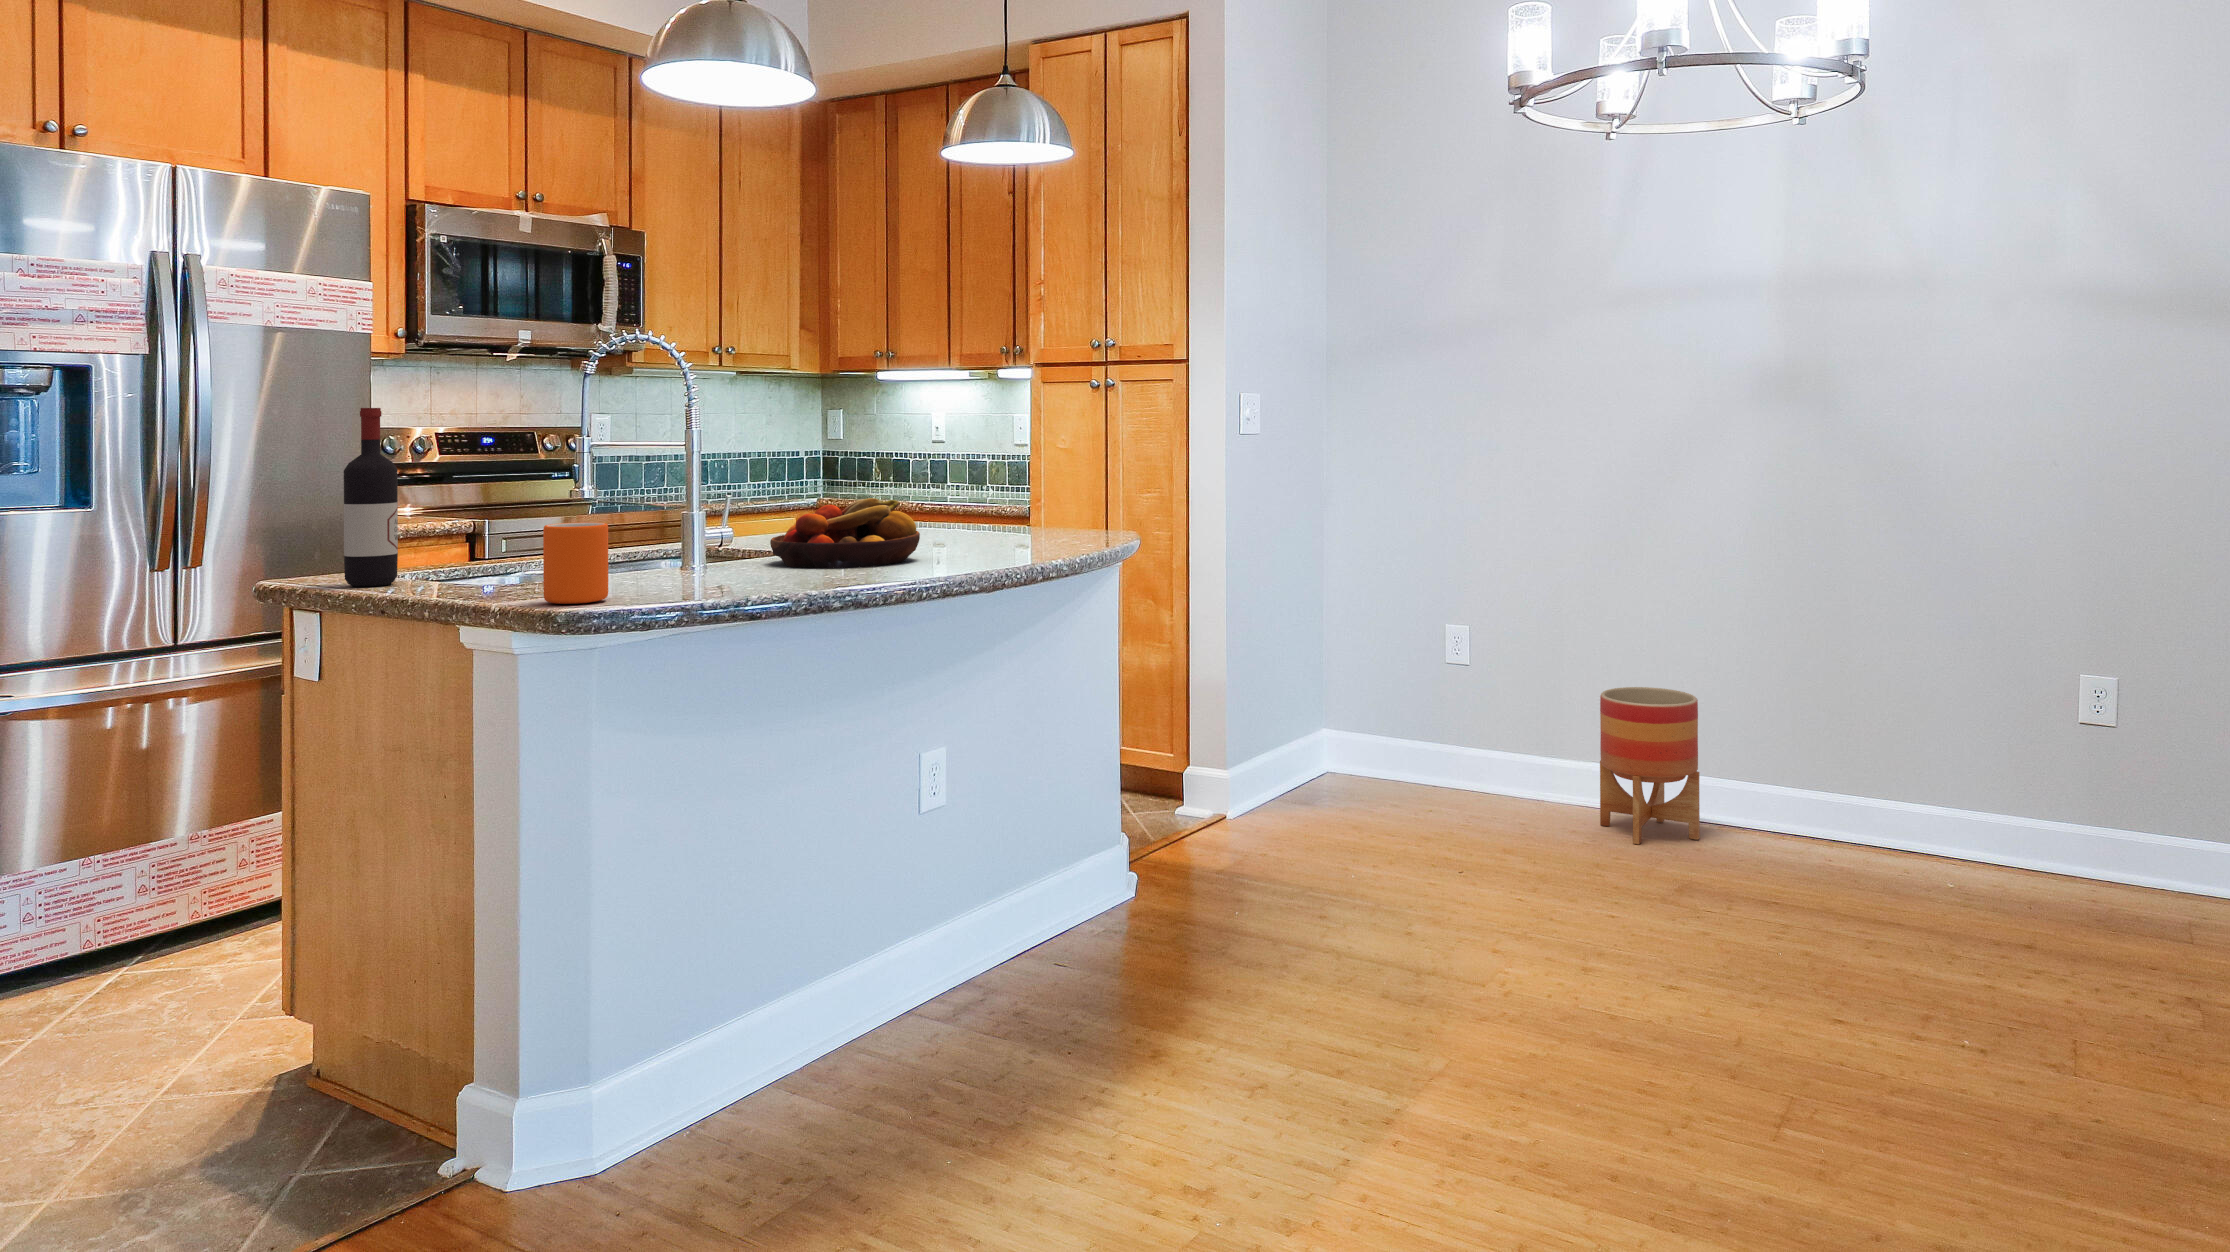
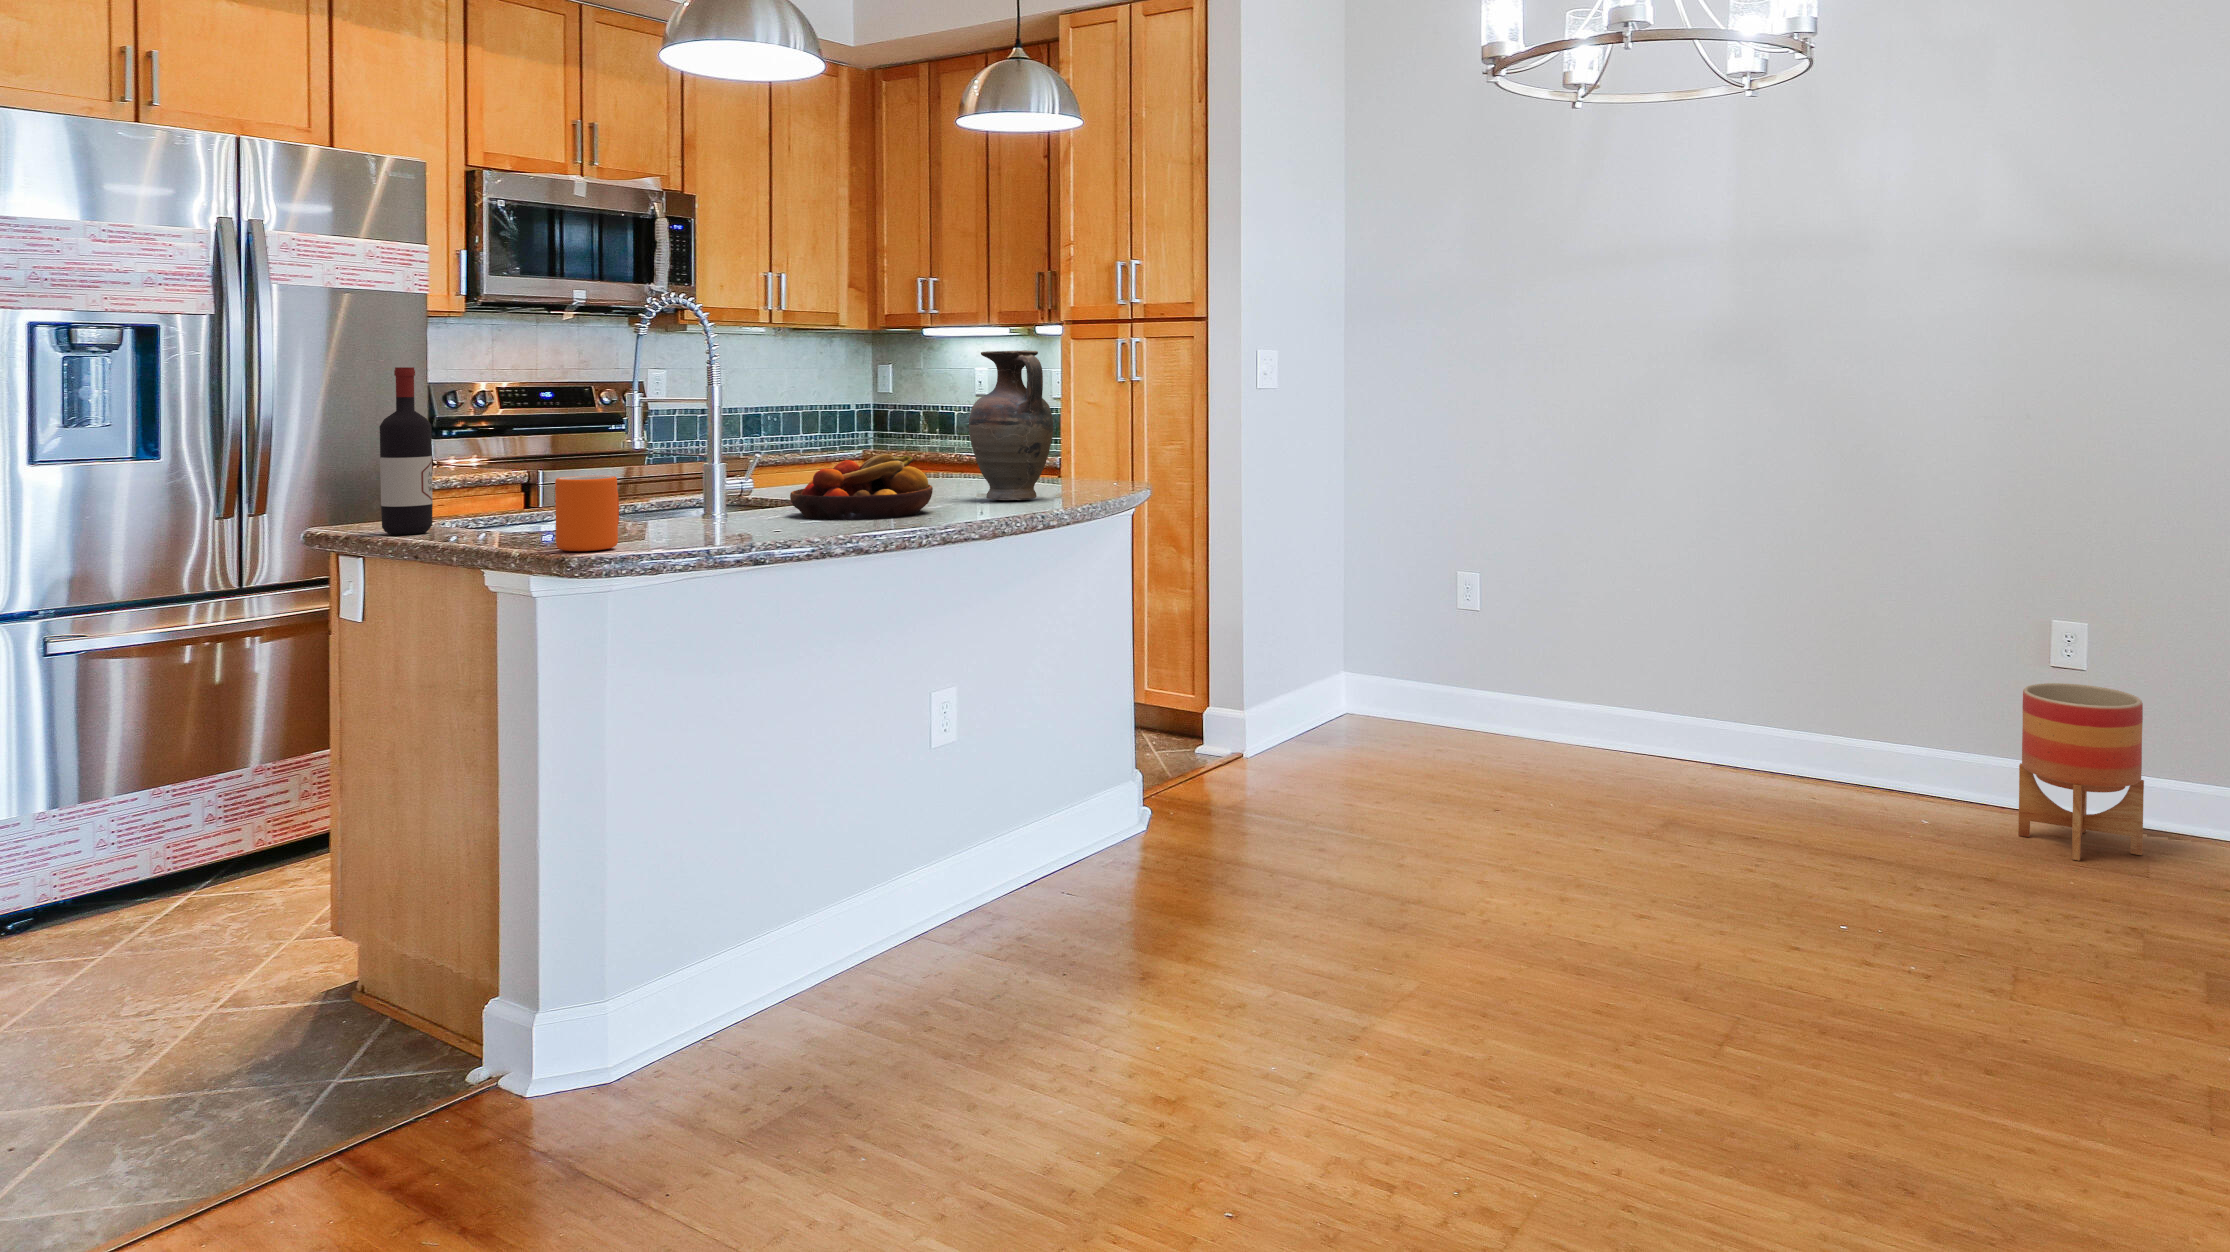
vase: none [950,388,1038,546] -> present [969,350,1053,500]
planter: present [1600,687,1700,844] -> present [2018,683,2144,861]

